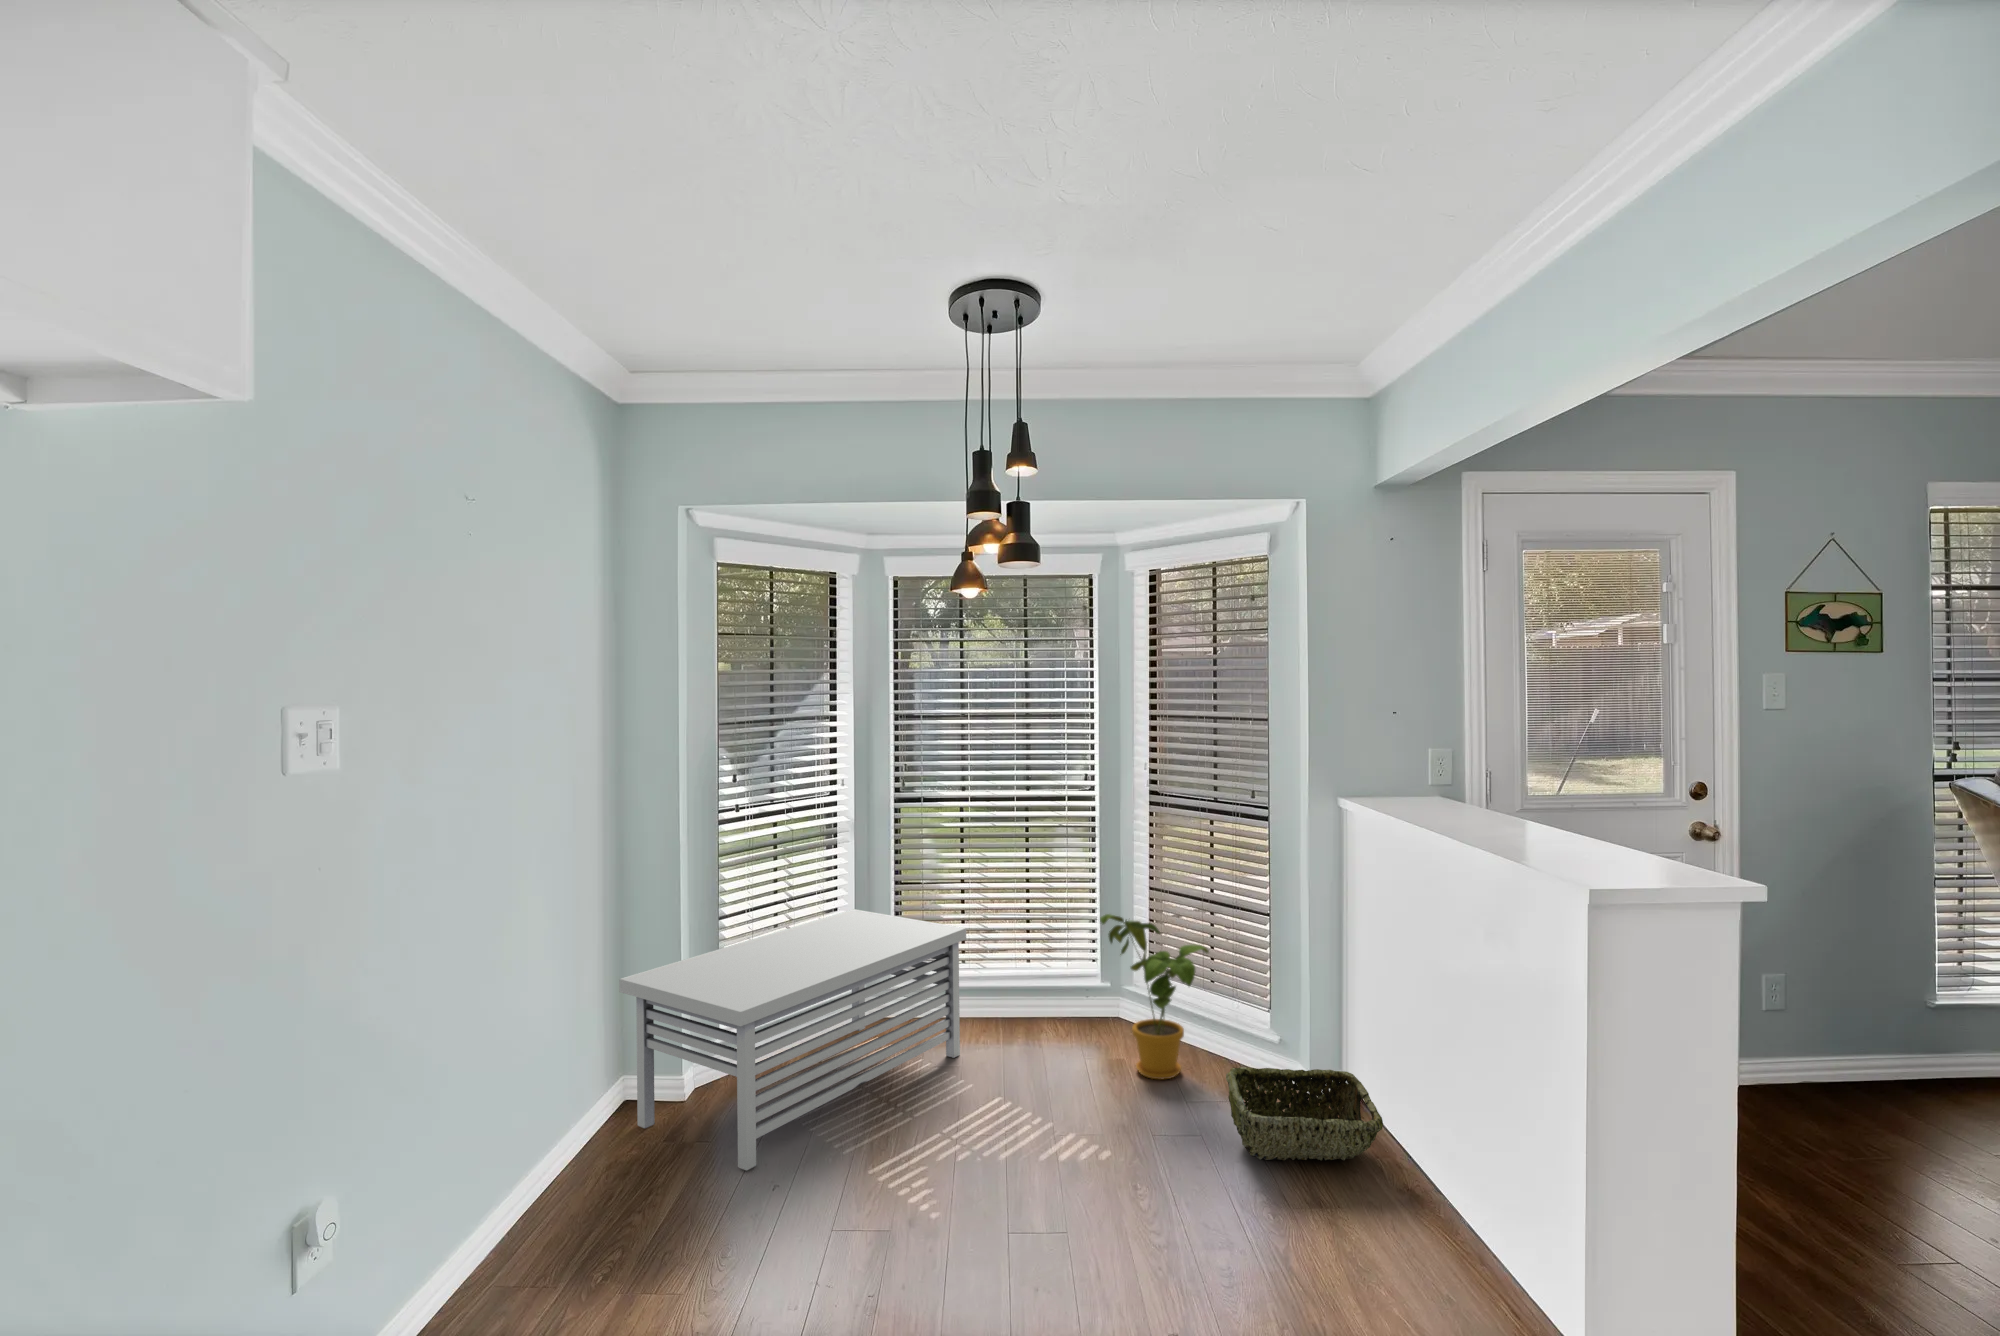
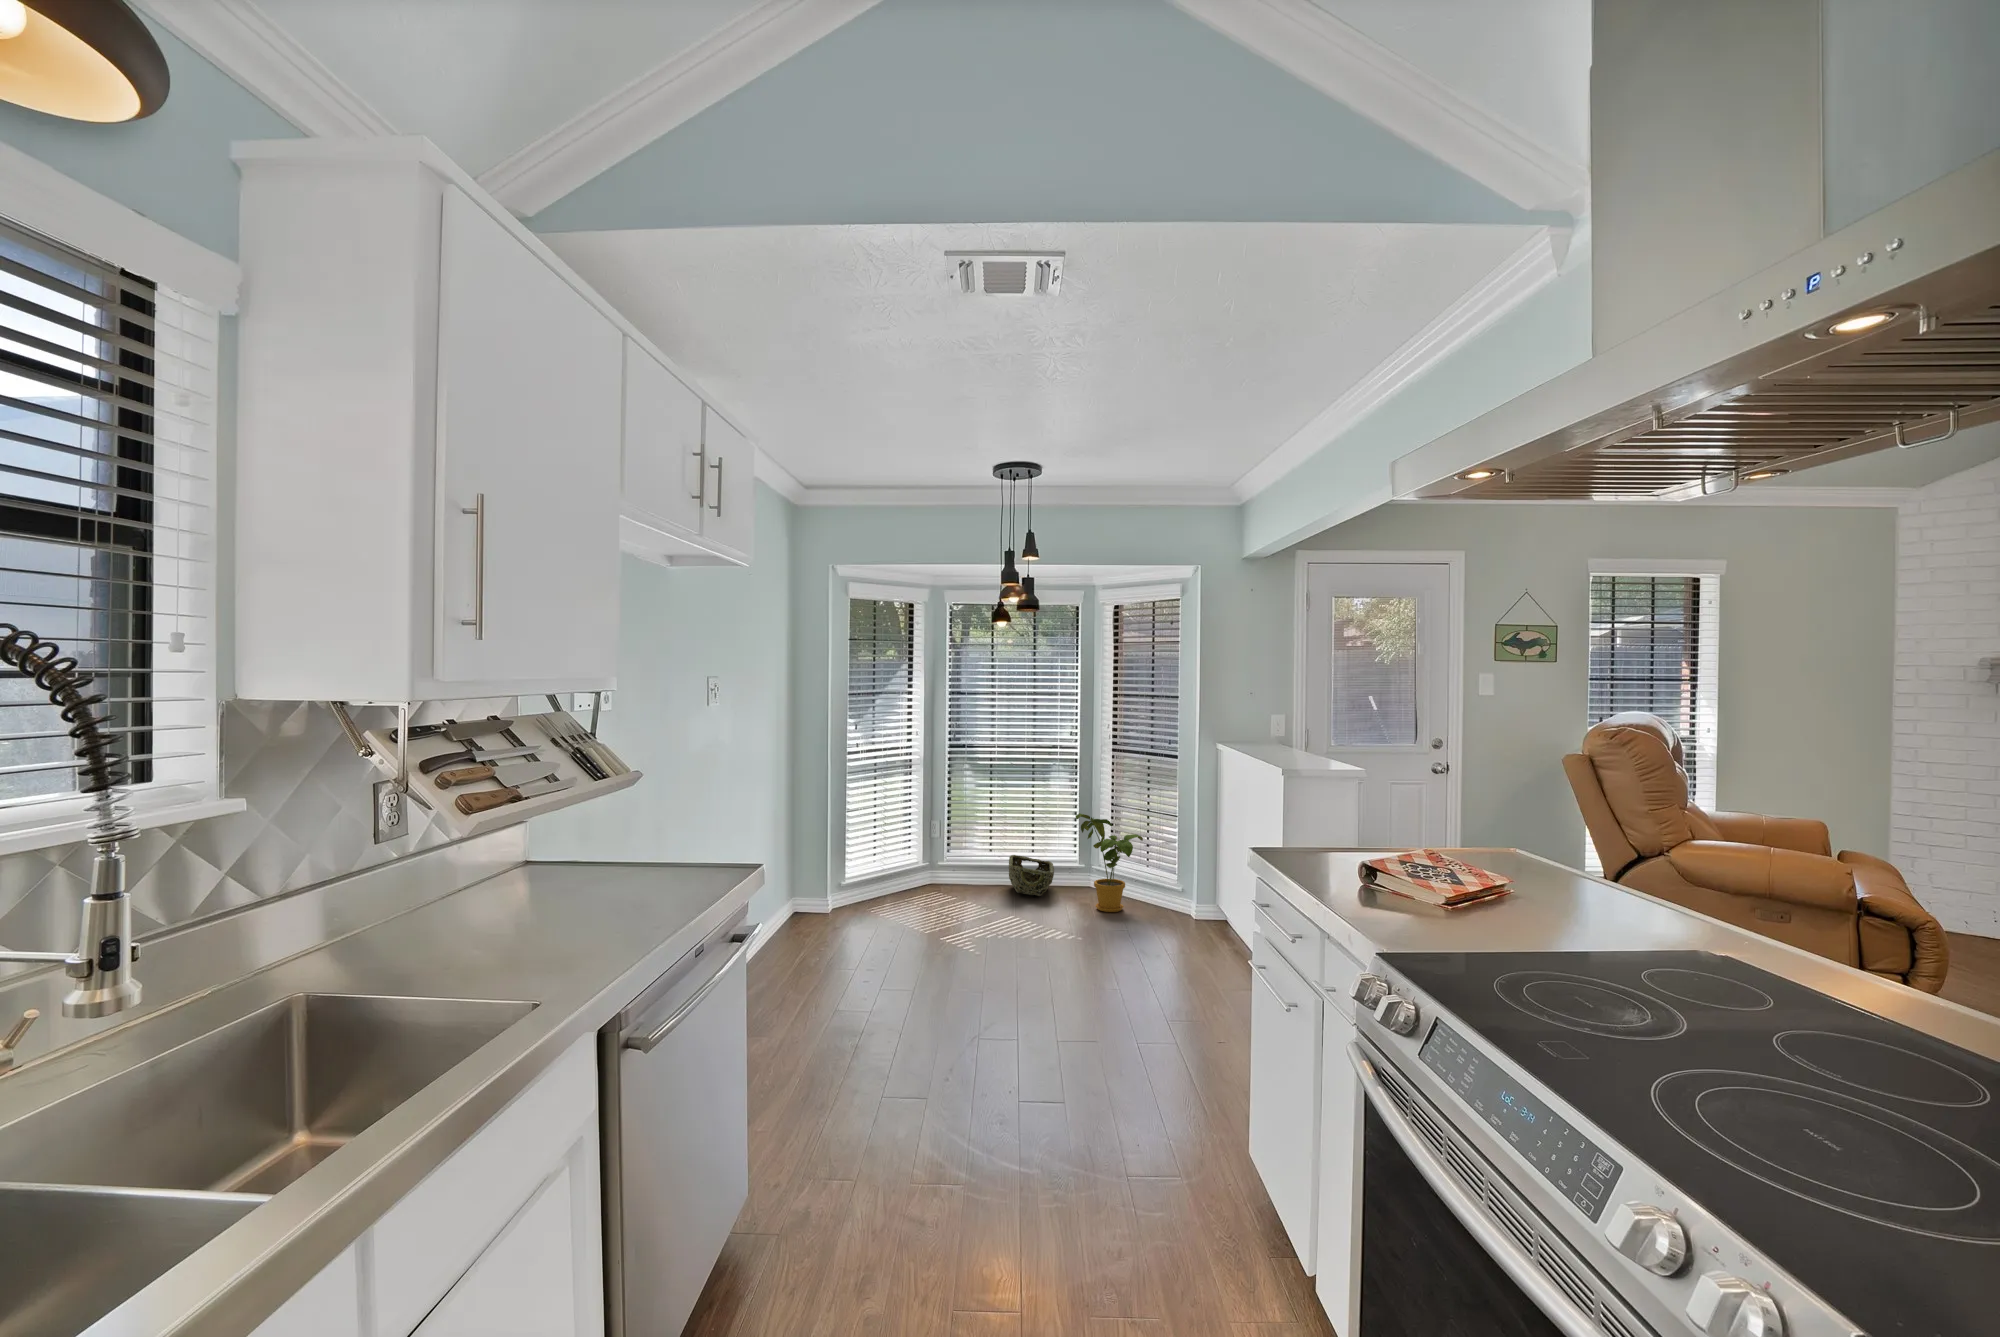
storage bench: present [619,909,966,1171] -> none [794,813,994,943]
woven basket: present [1226,1067,1383,1161] -> present [1009,855,1054,896]

